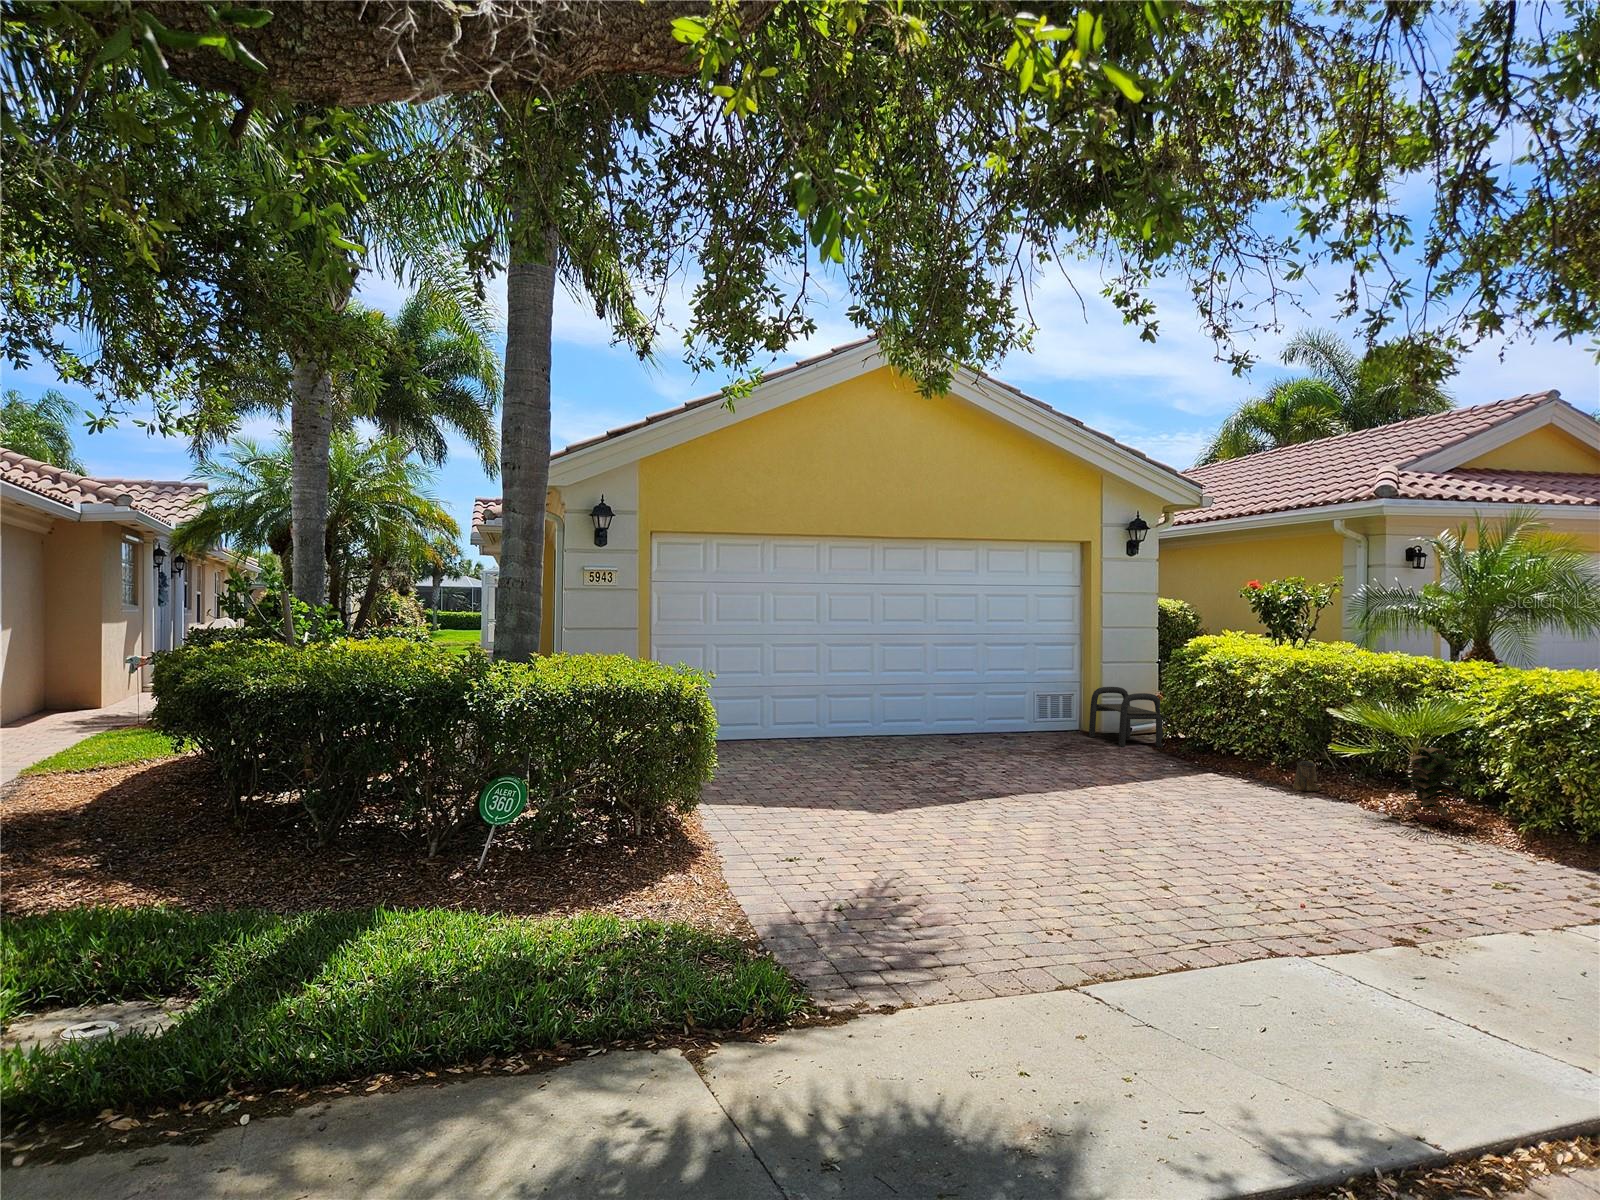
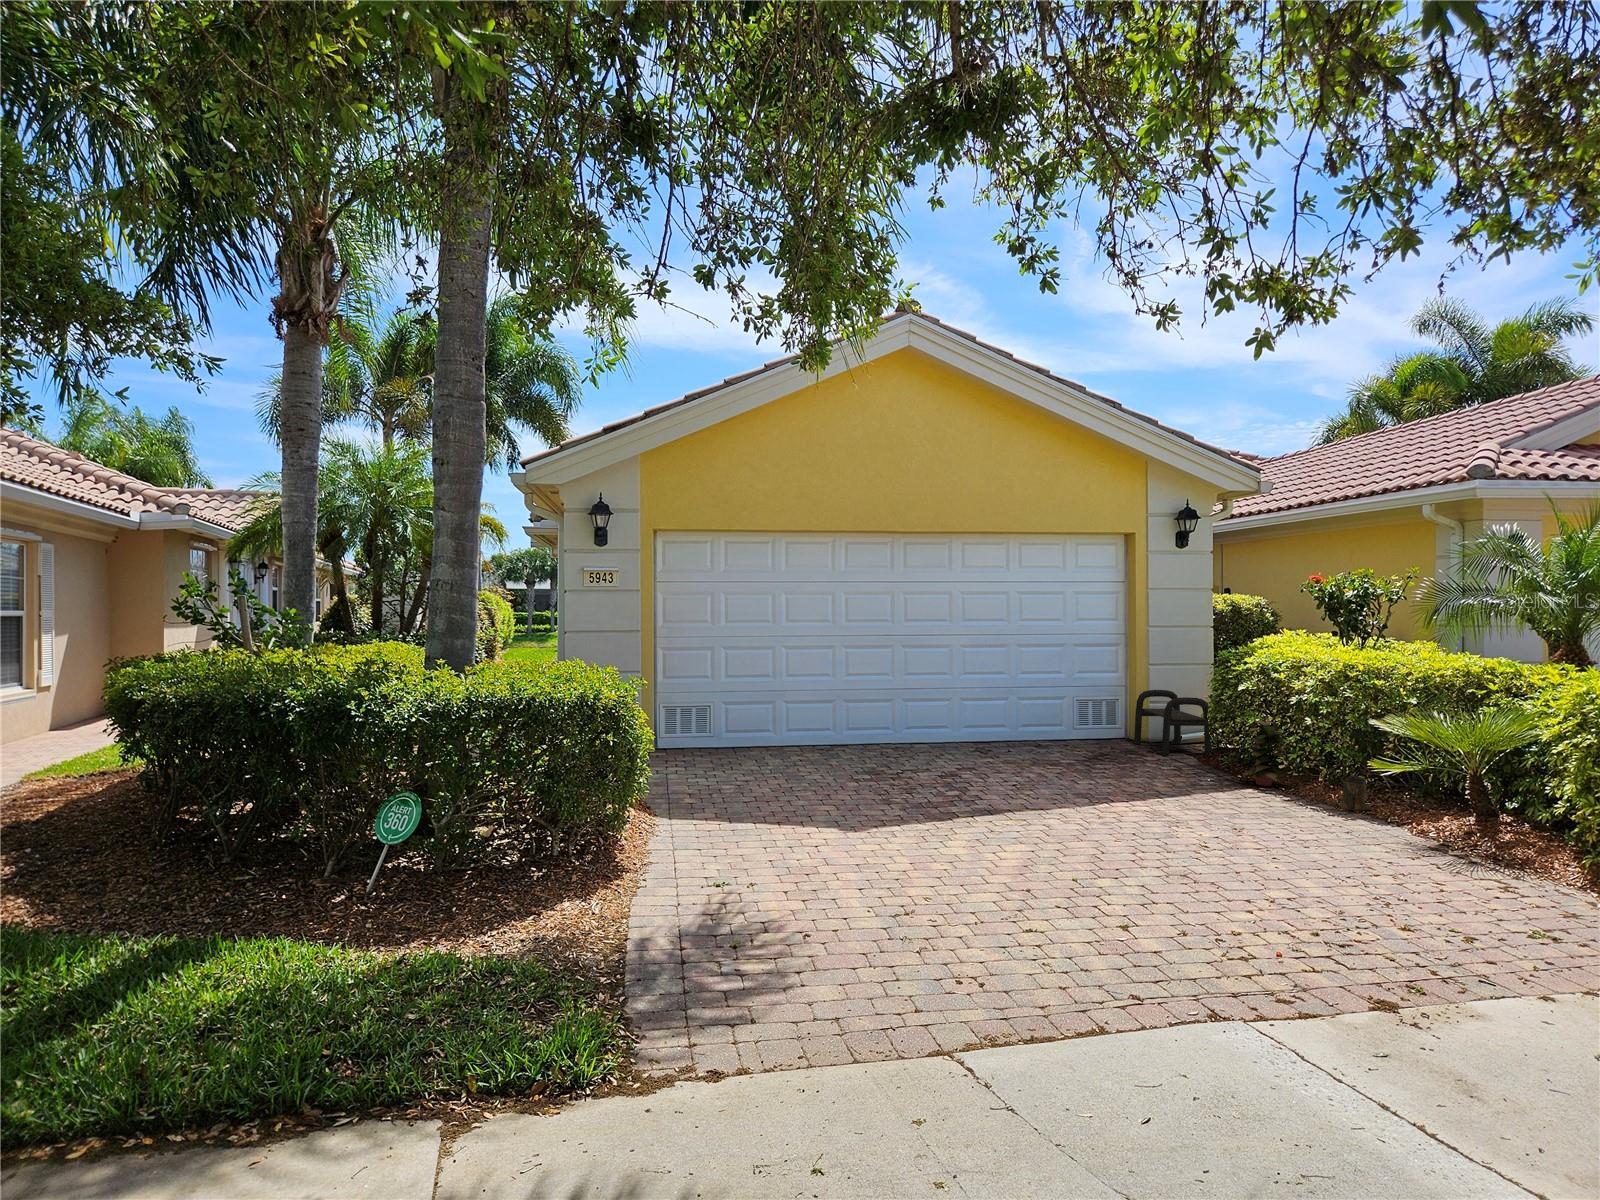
decorative plant: present [1403,747,1457,822] -> present [1242,720,1290,786]

